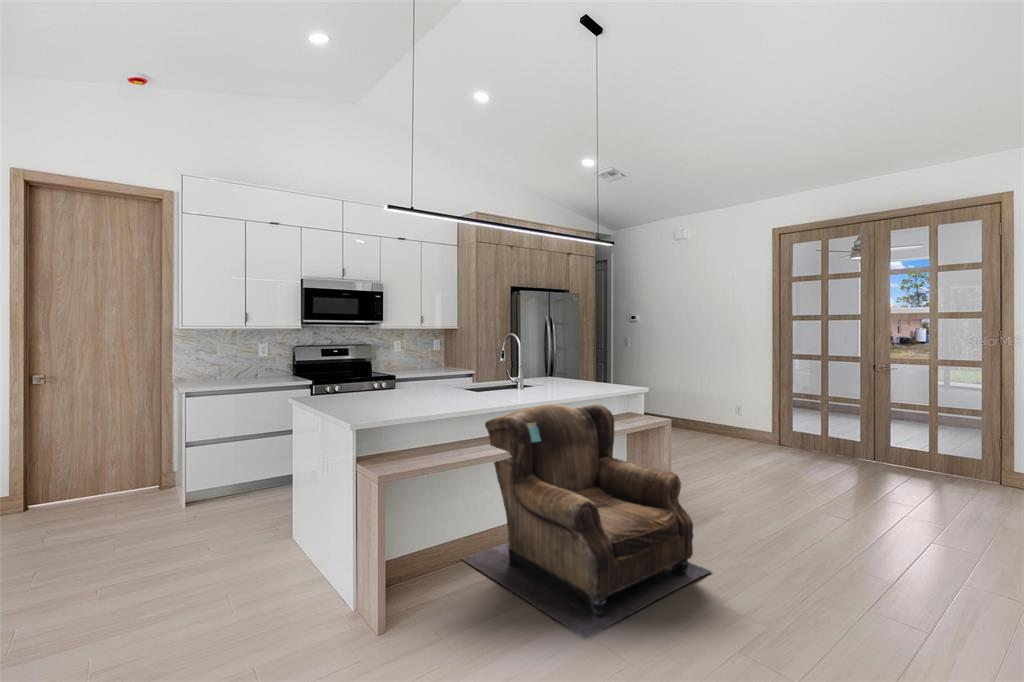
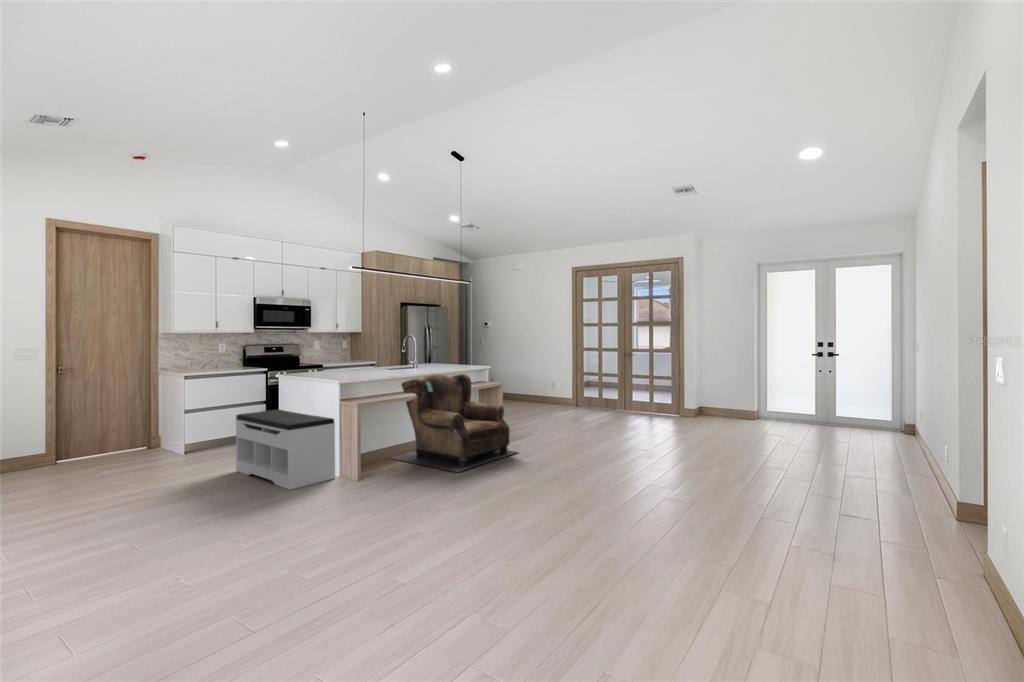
bench: none [204,459,340,656] -> present [235,410,335,490]

